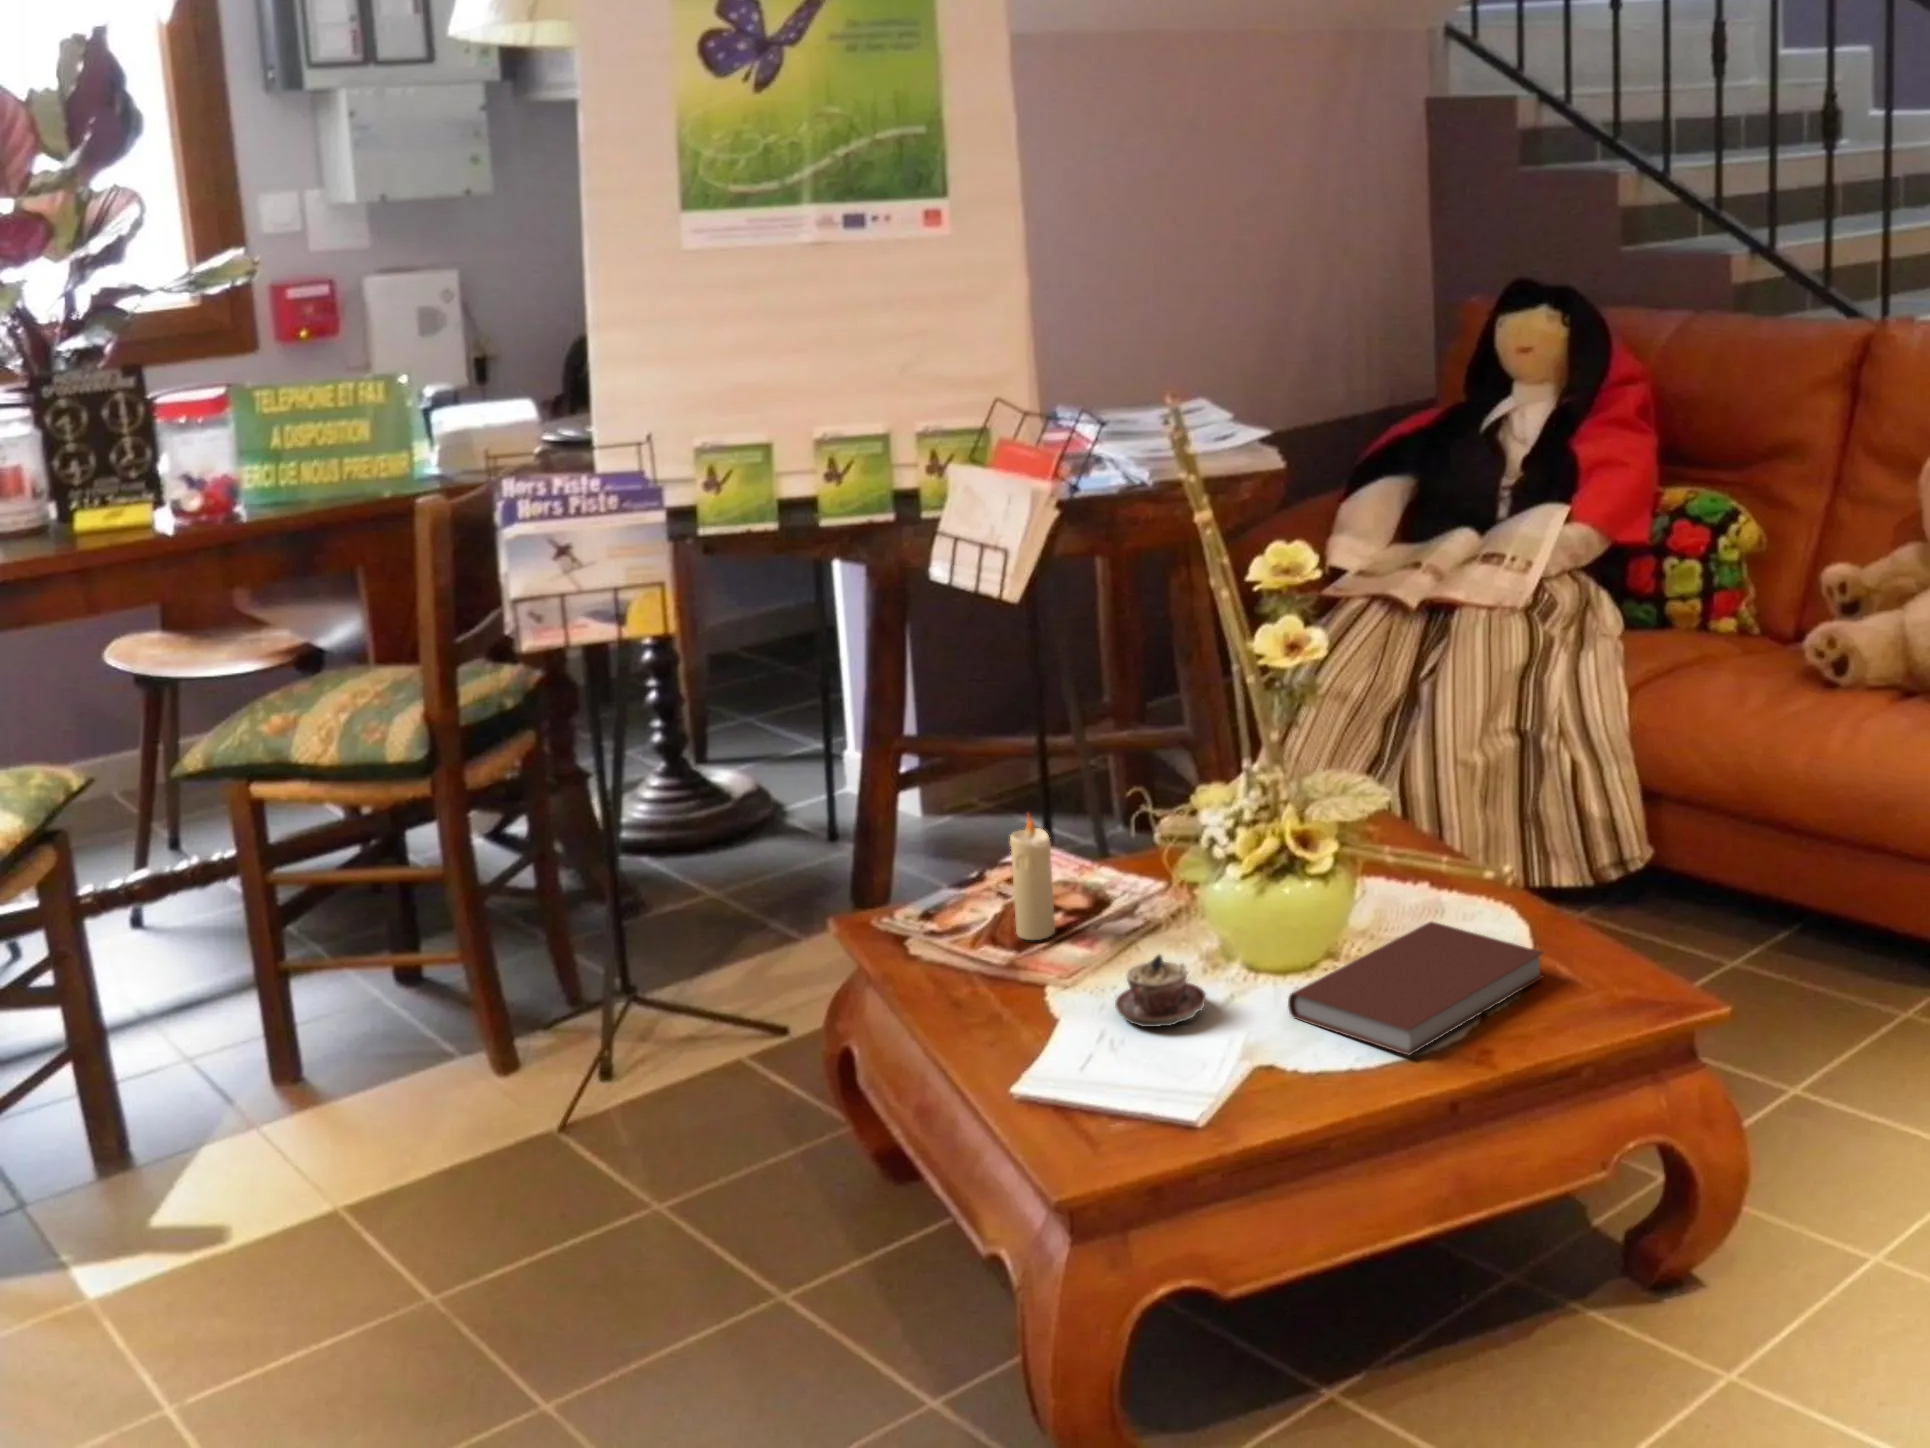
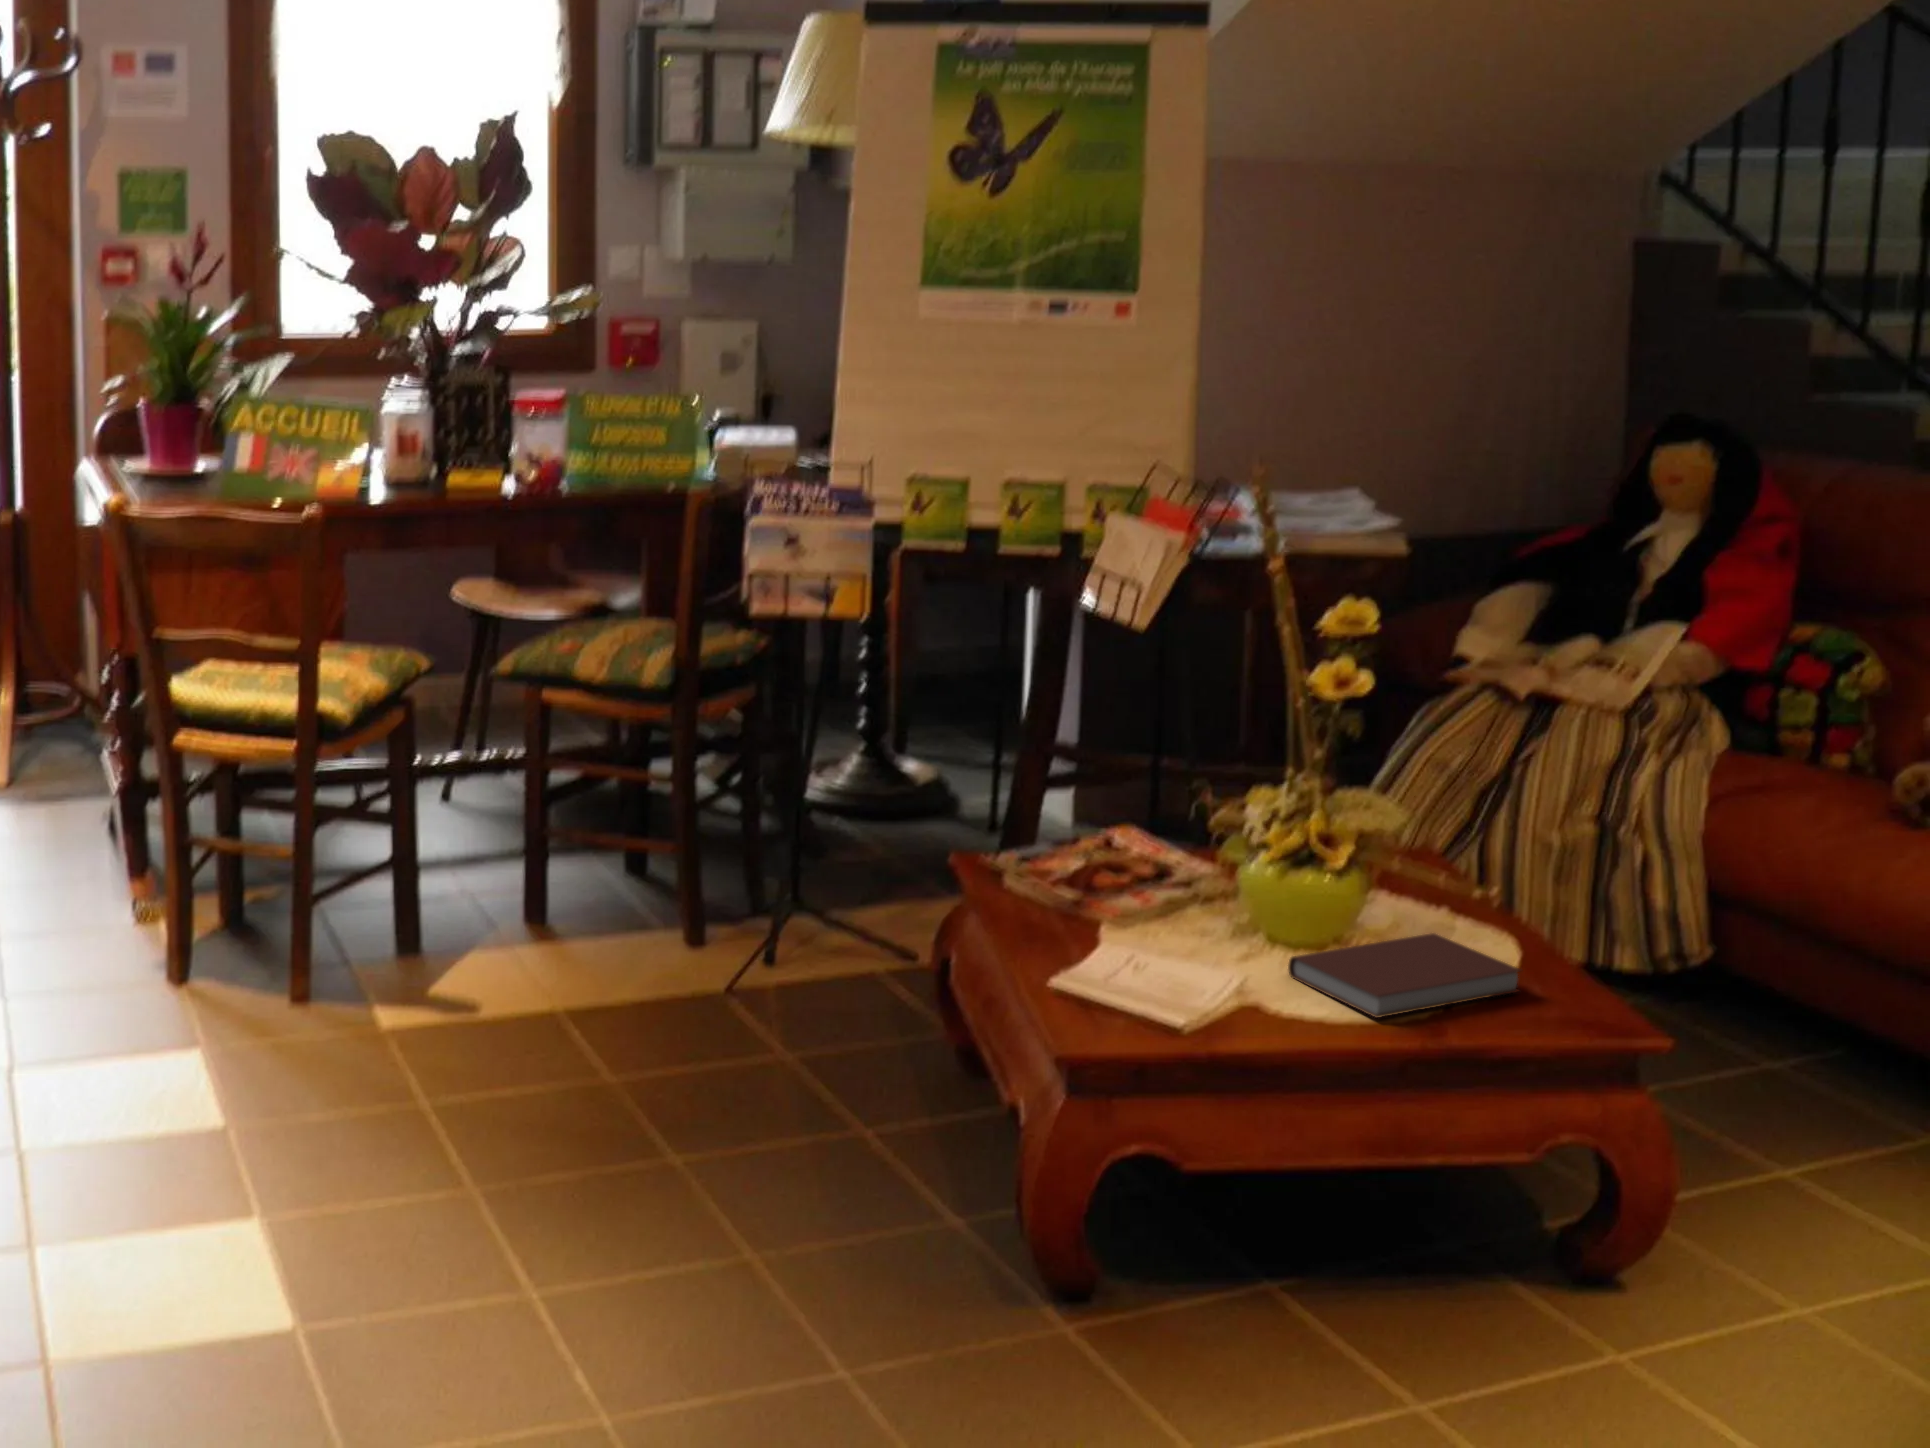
candle: present [1010,814,1055,940] -> none [1087,786,1122,889]
teacup: present [1115,955,1206,1027] -> none [1147,905,1222,962]

